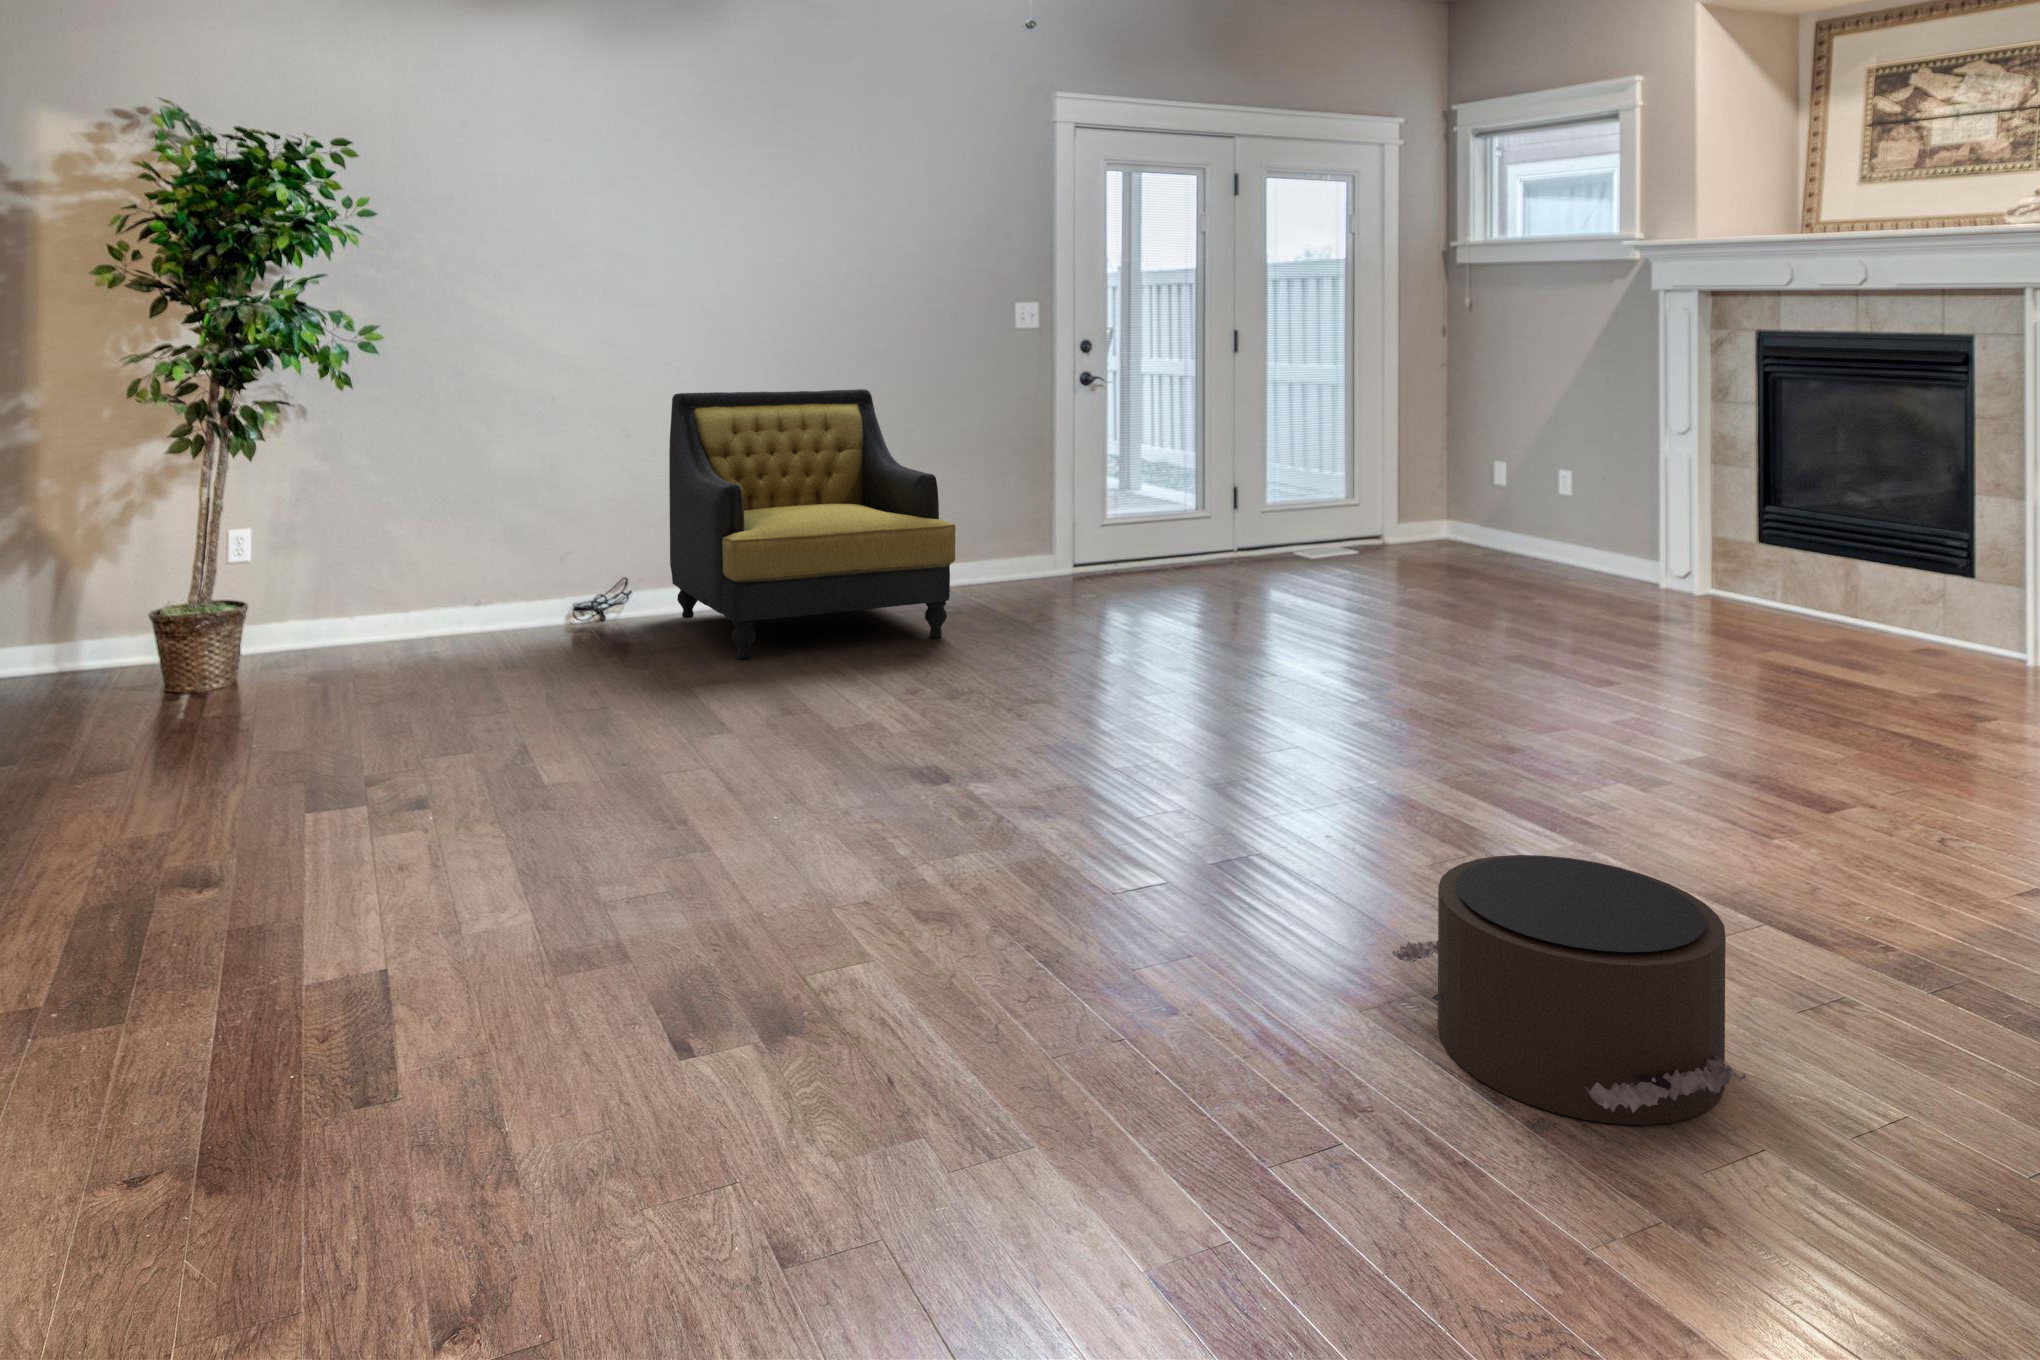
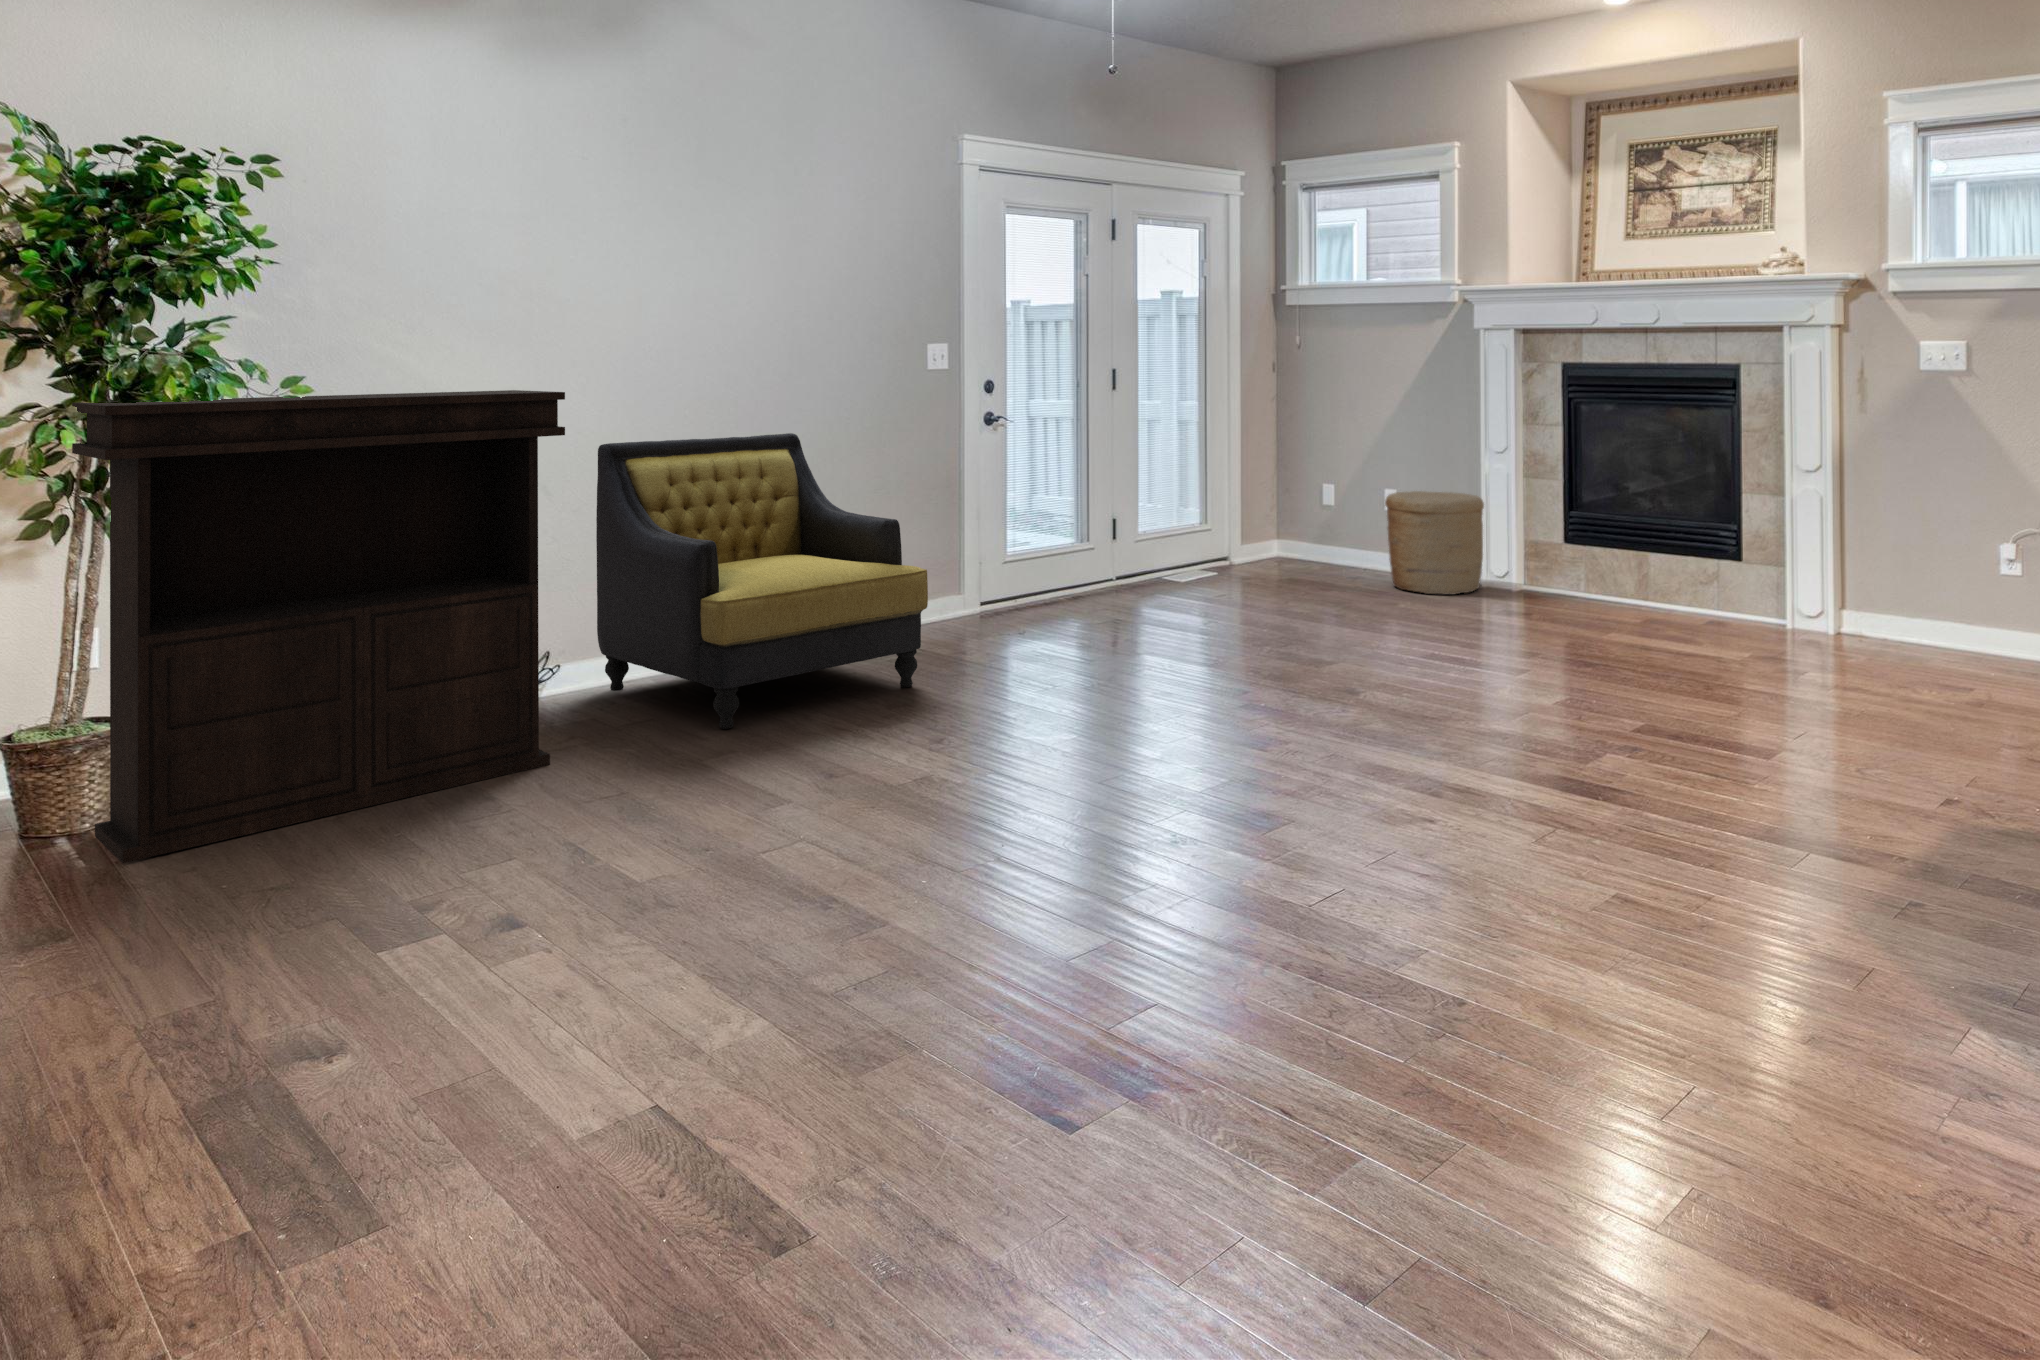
console table: none [196,342,589,715] -> present [72,390,565,863]
woven basket: none [1538,475,1657,592] -> present [1385,491,1484,594]
pouf: present [1392,855,1746,1125] -> none [1622,825,1961,1044]

